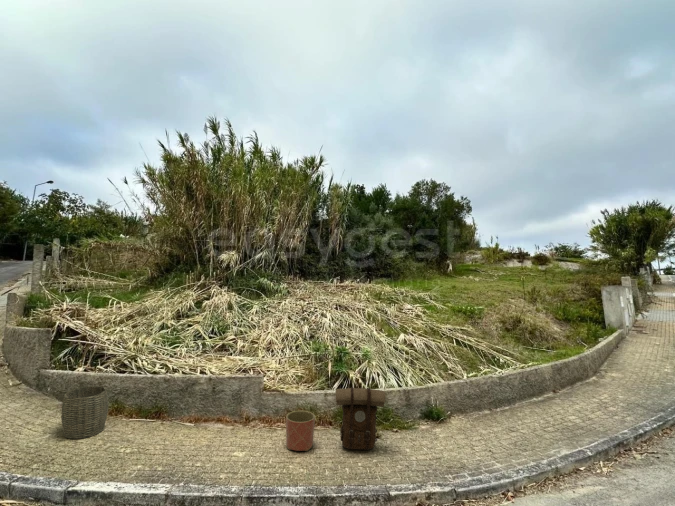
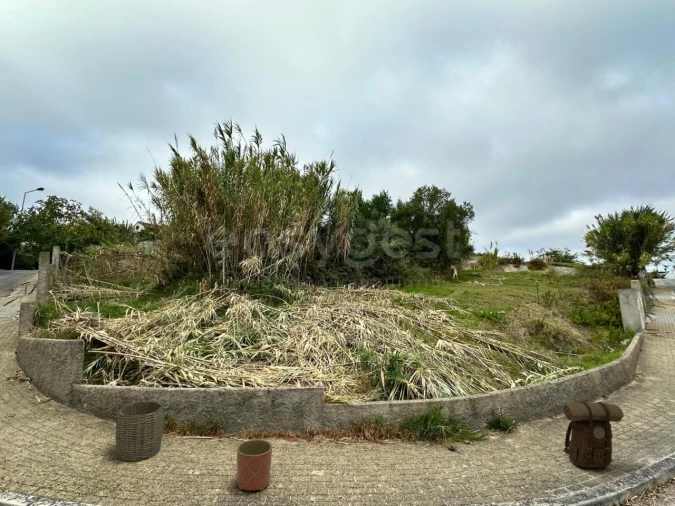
backpack: present [335,387,385,450] -> present [563,402,624,468]
planter: present [286,410,315,451] -> present [237,439,272,490]

